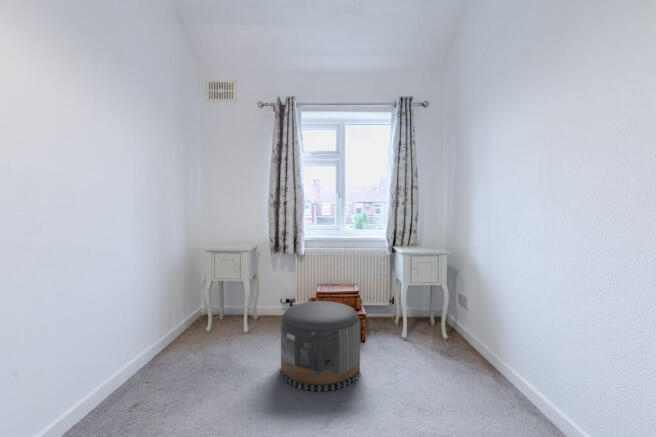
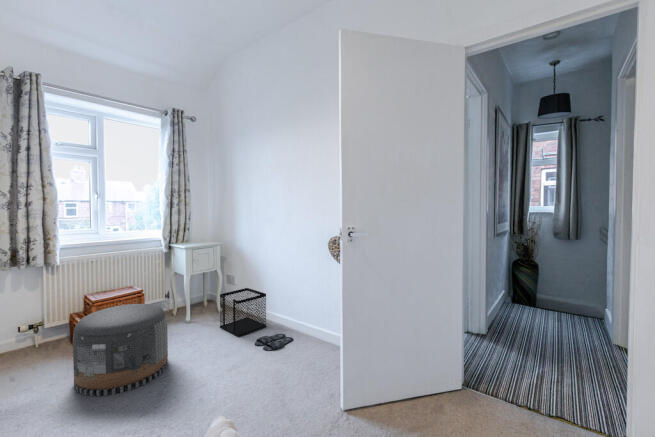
wastebasket: none [434,313,497,376] -> present [220,288,266,337]
slippers: none [466,389,532,418] -> present [255,334,293,351]

